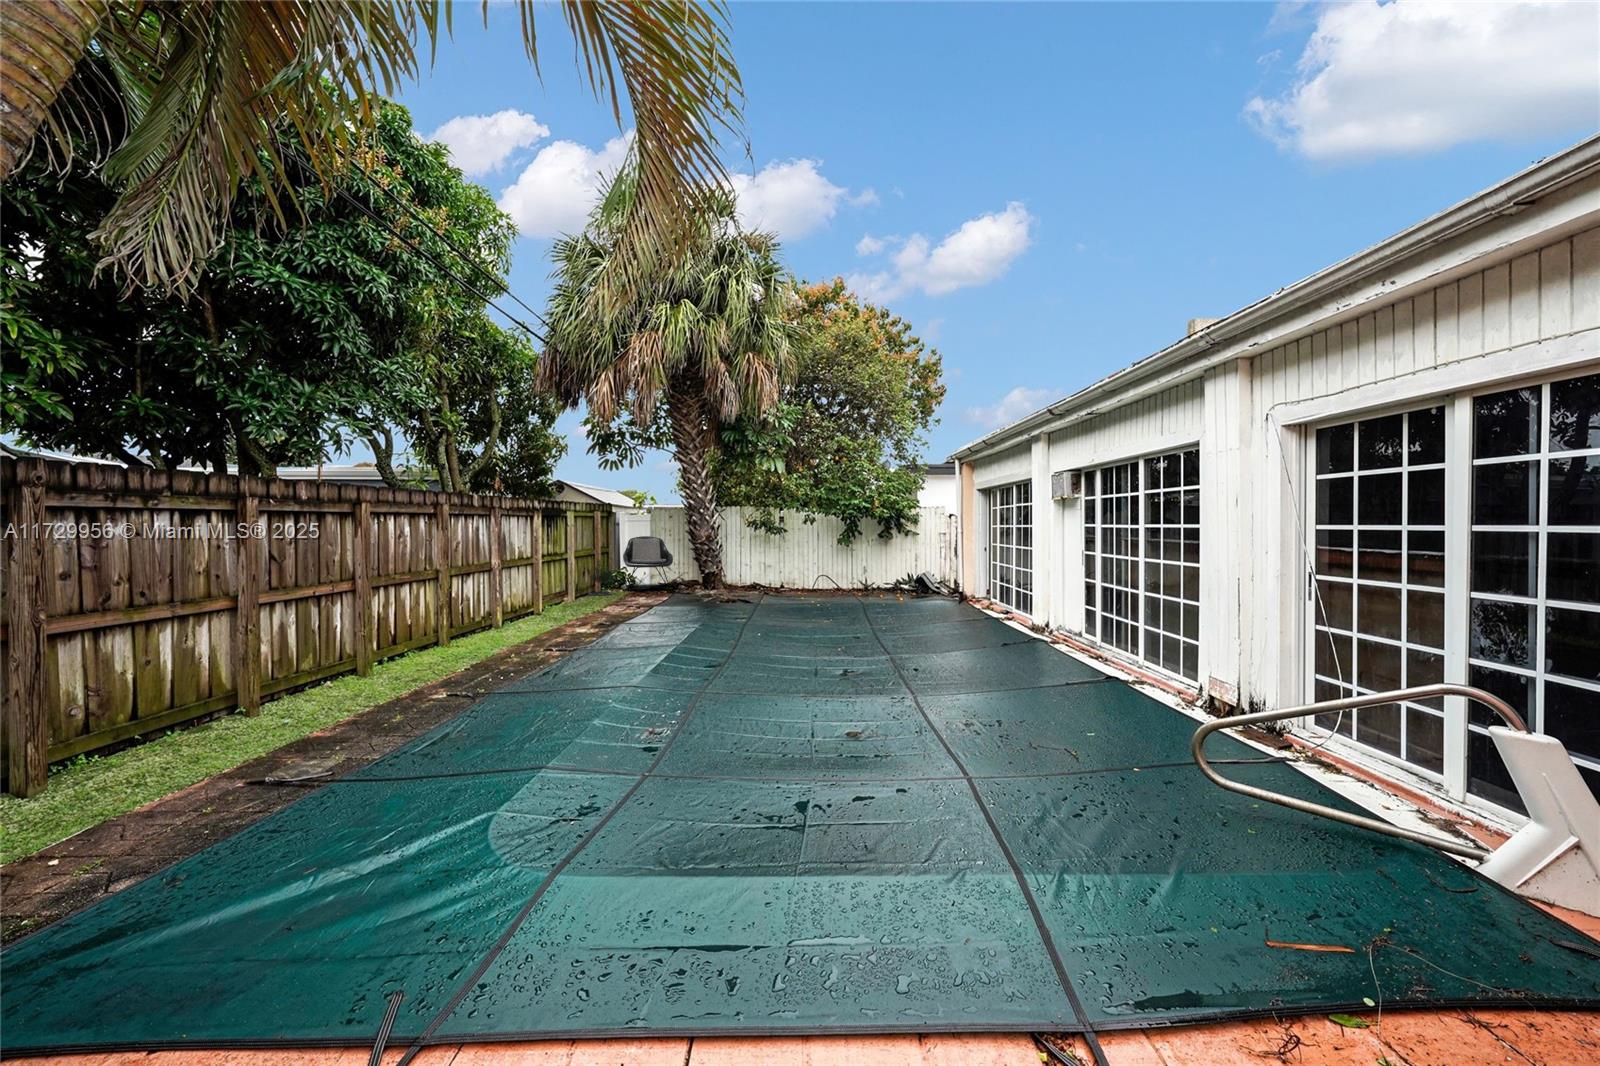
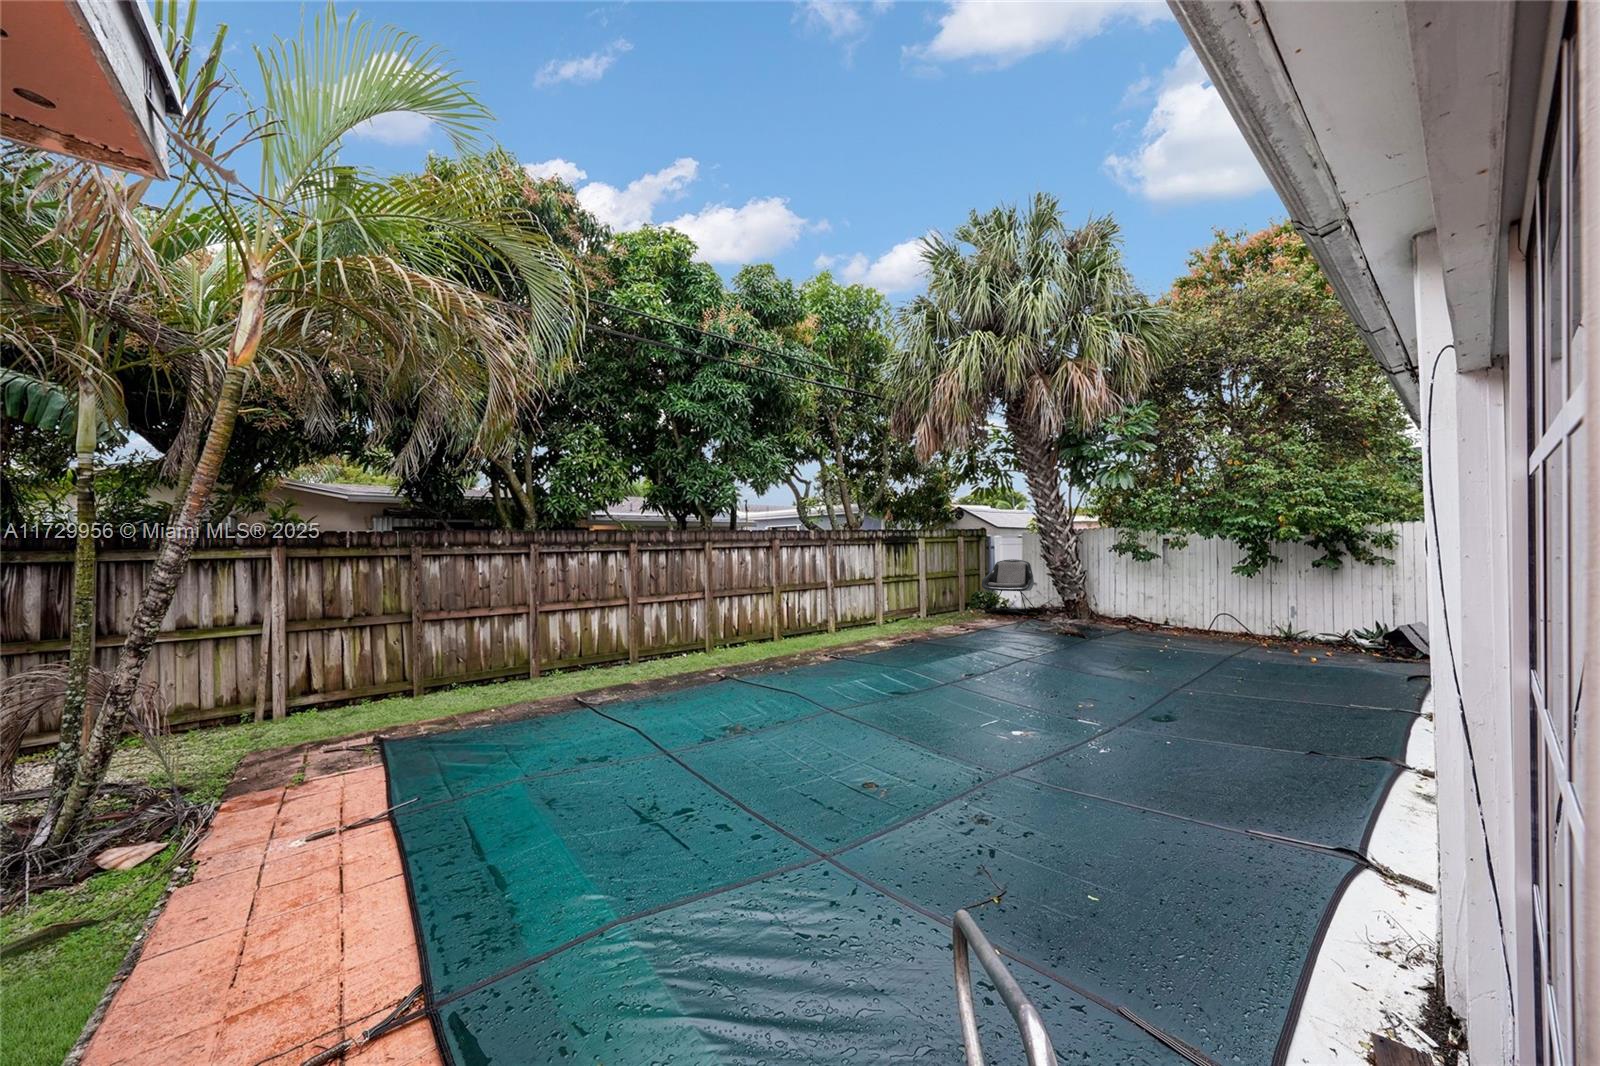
potted tree: present [589,560,612,595] -> none [943,577,967,615]

